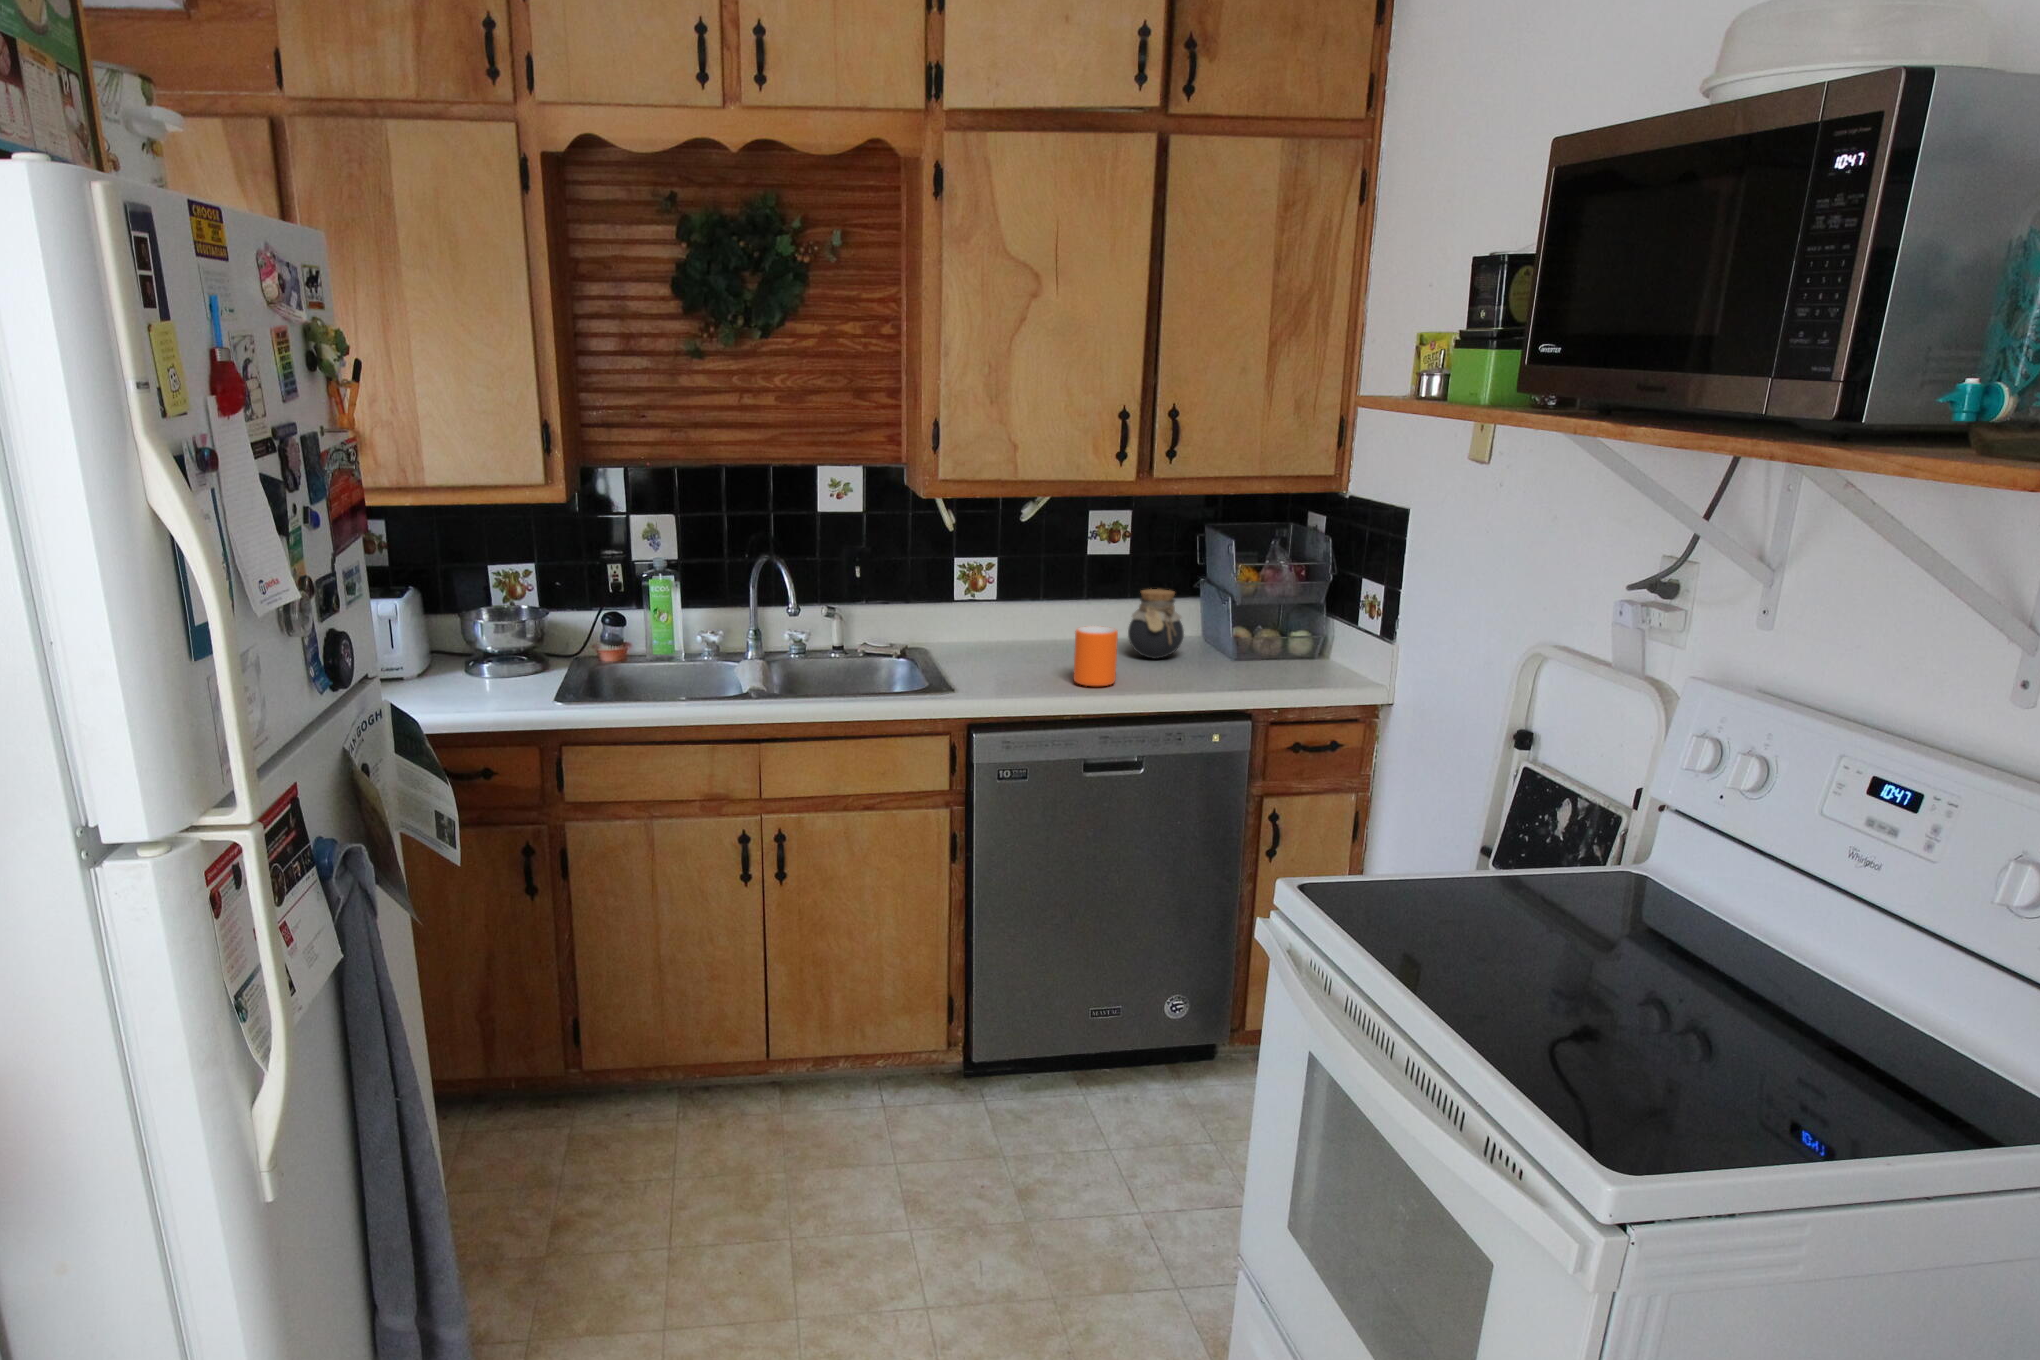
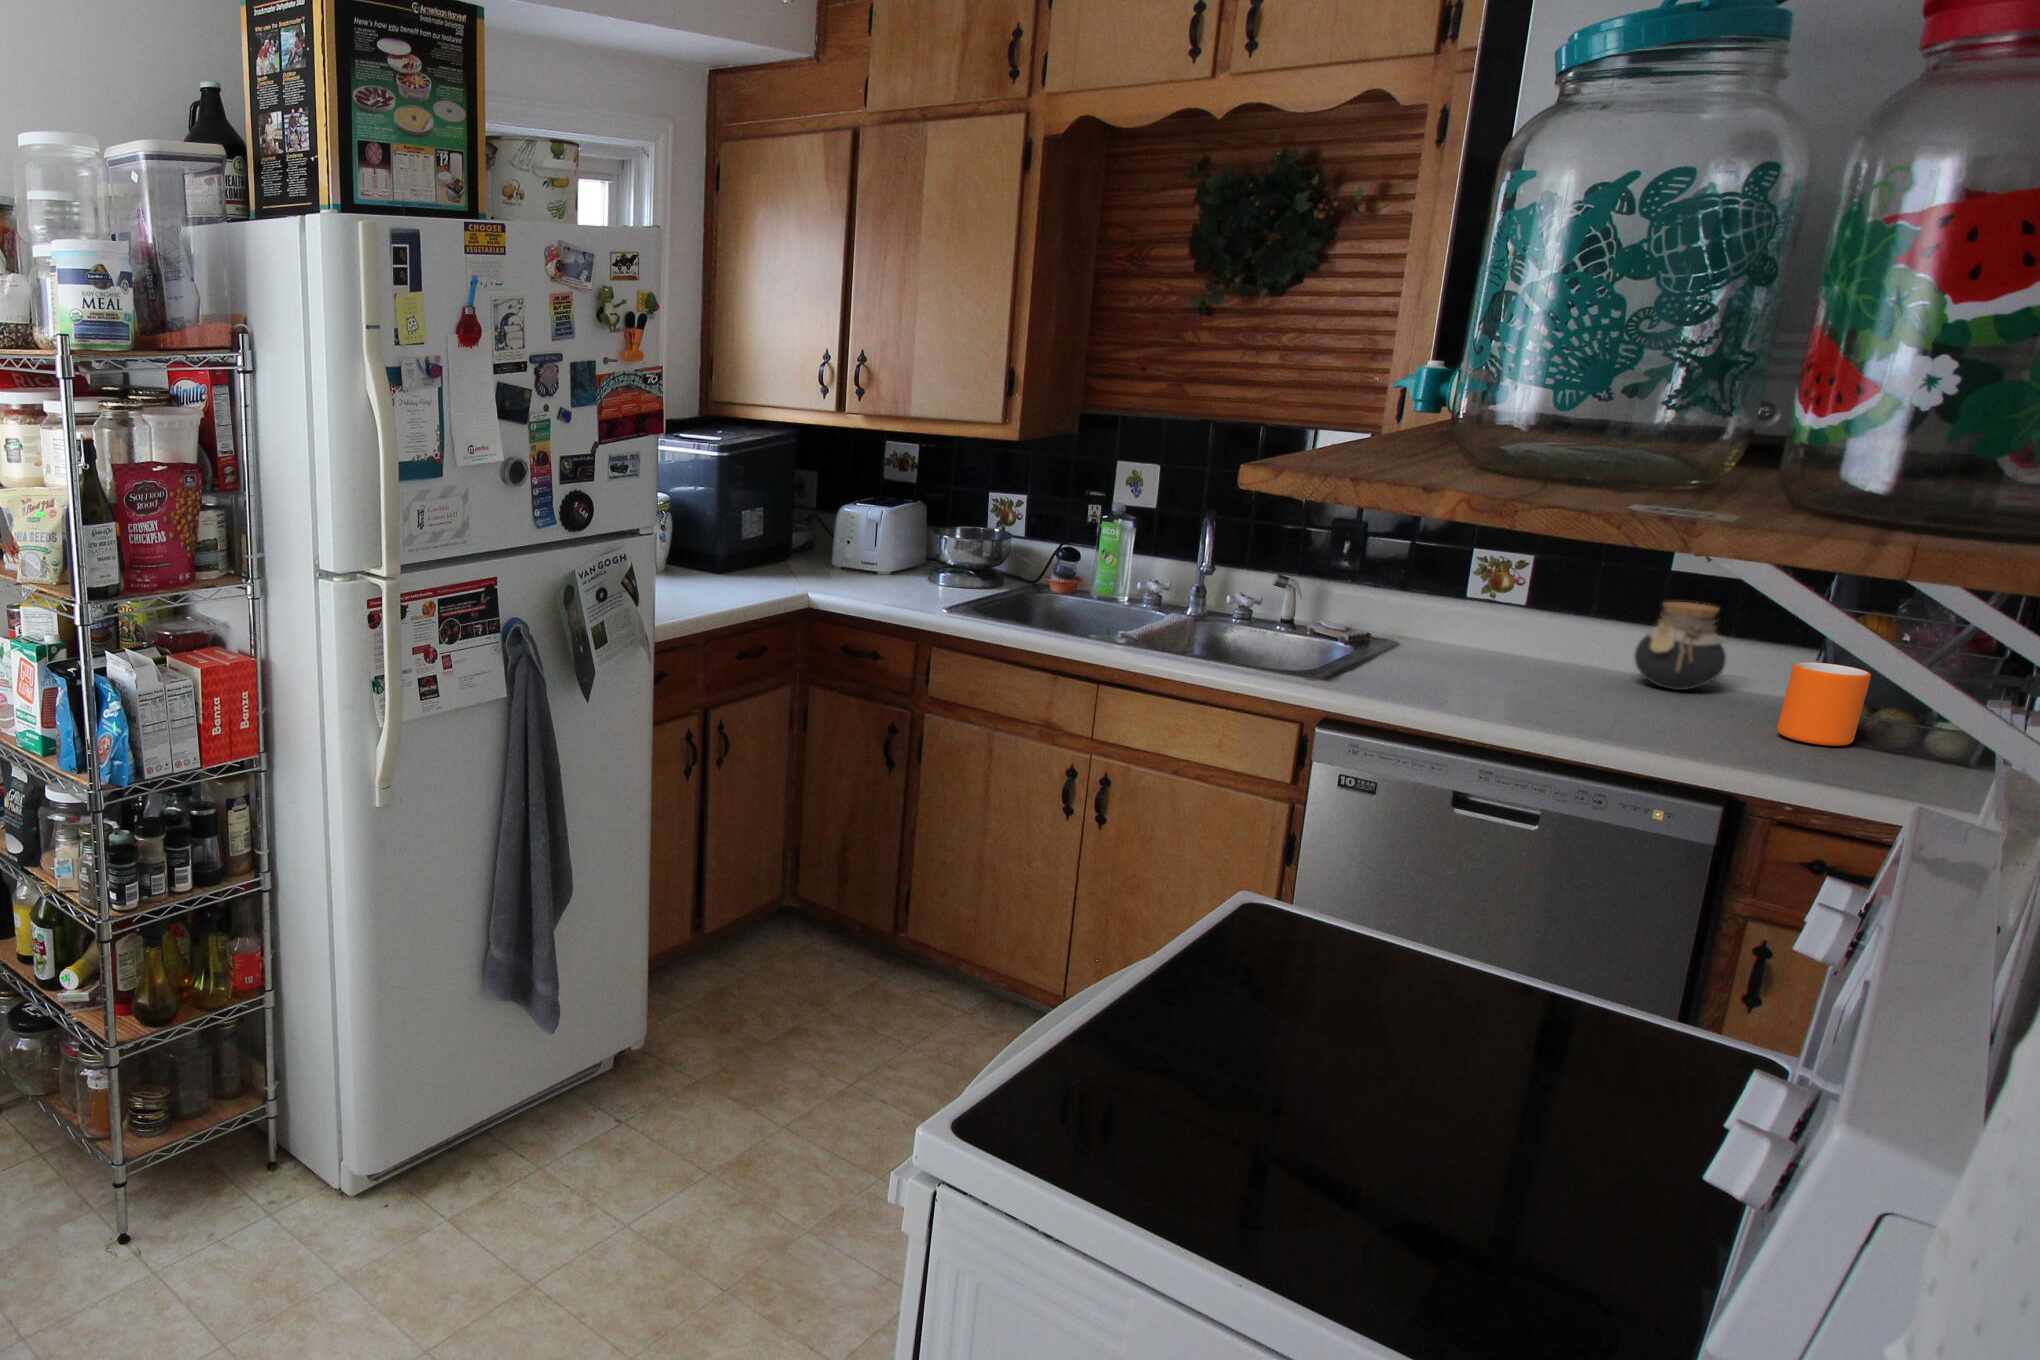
mug: present [1074,626,1118,686] -> present [1777,662,1871,746]

